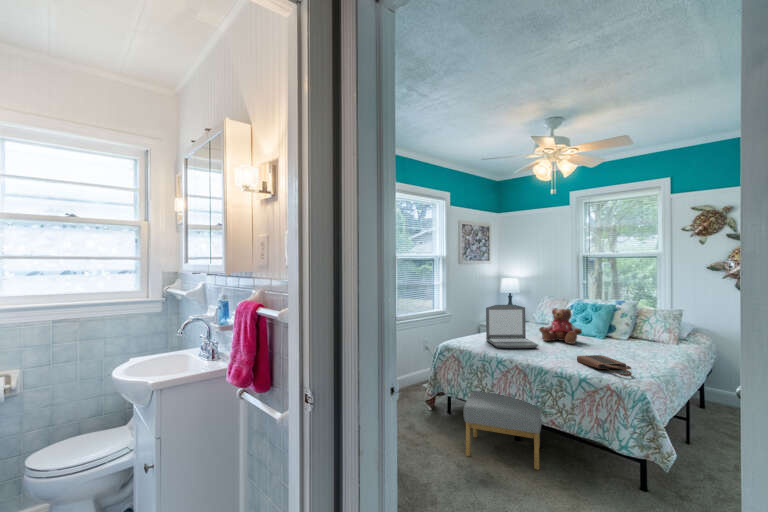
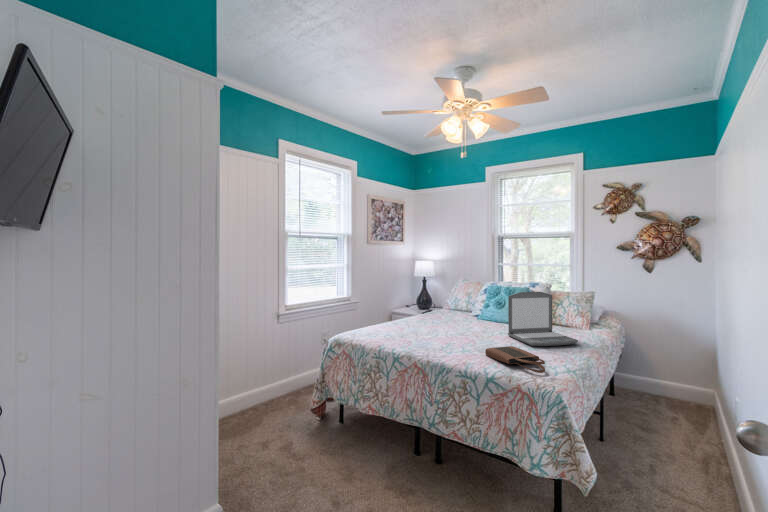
laptop: present [486,305,538,348] -> present [508,292,578,346]
teddy bear: present [539,308,582,344] -> none [448,292,494,332]
footstool: present [464,391,542,470] -> none [347,397,444,495]

